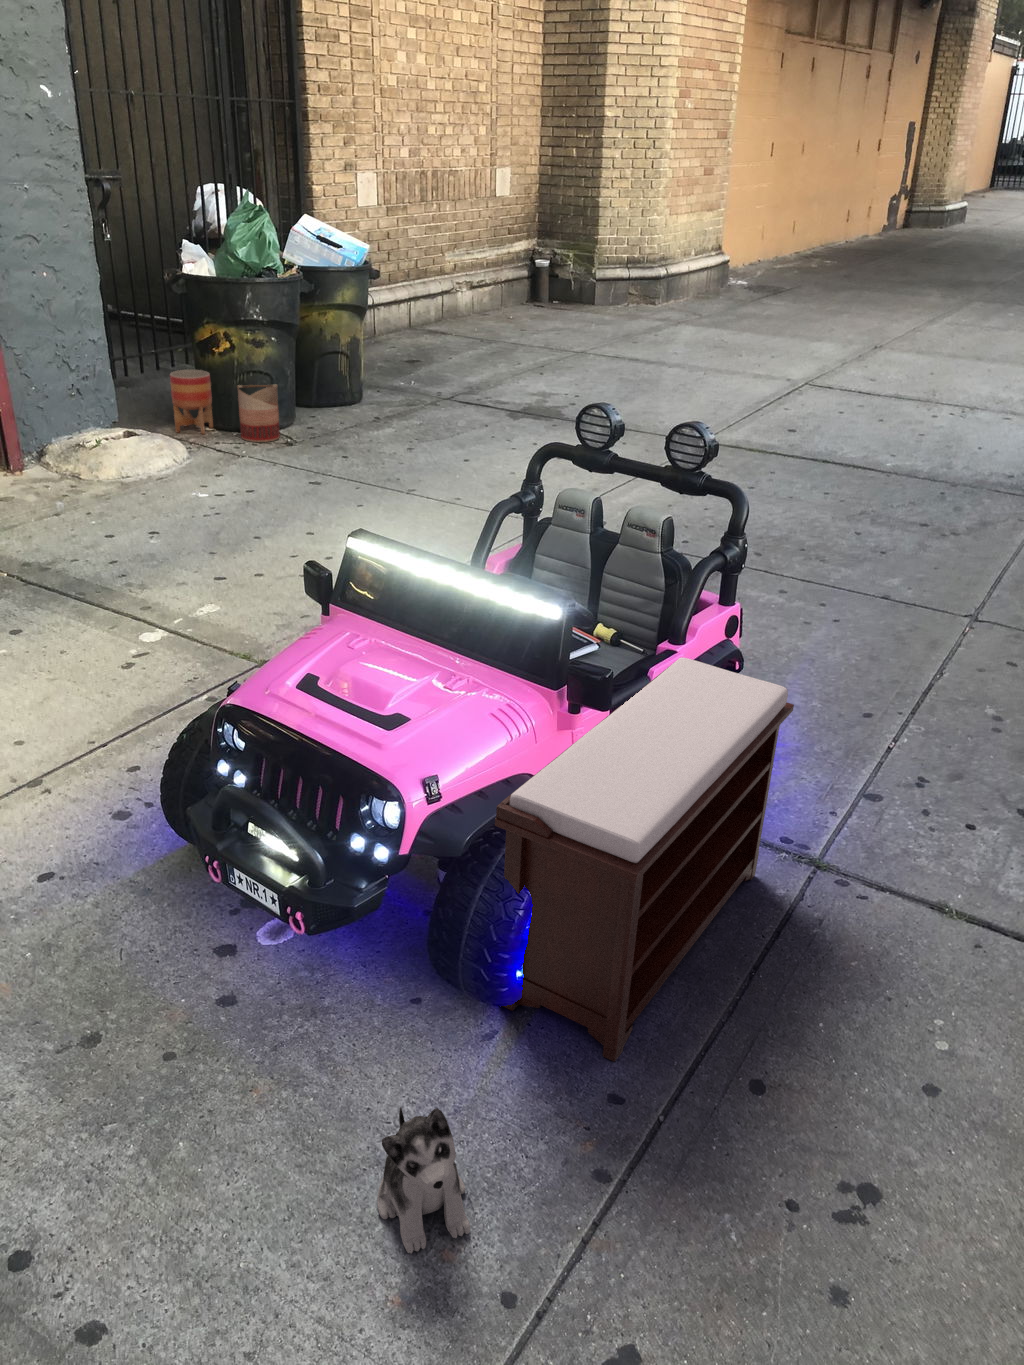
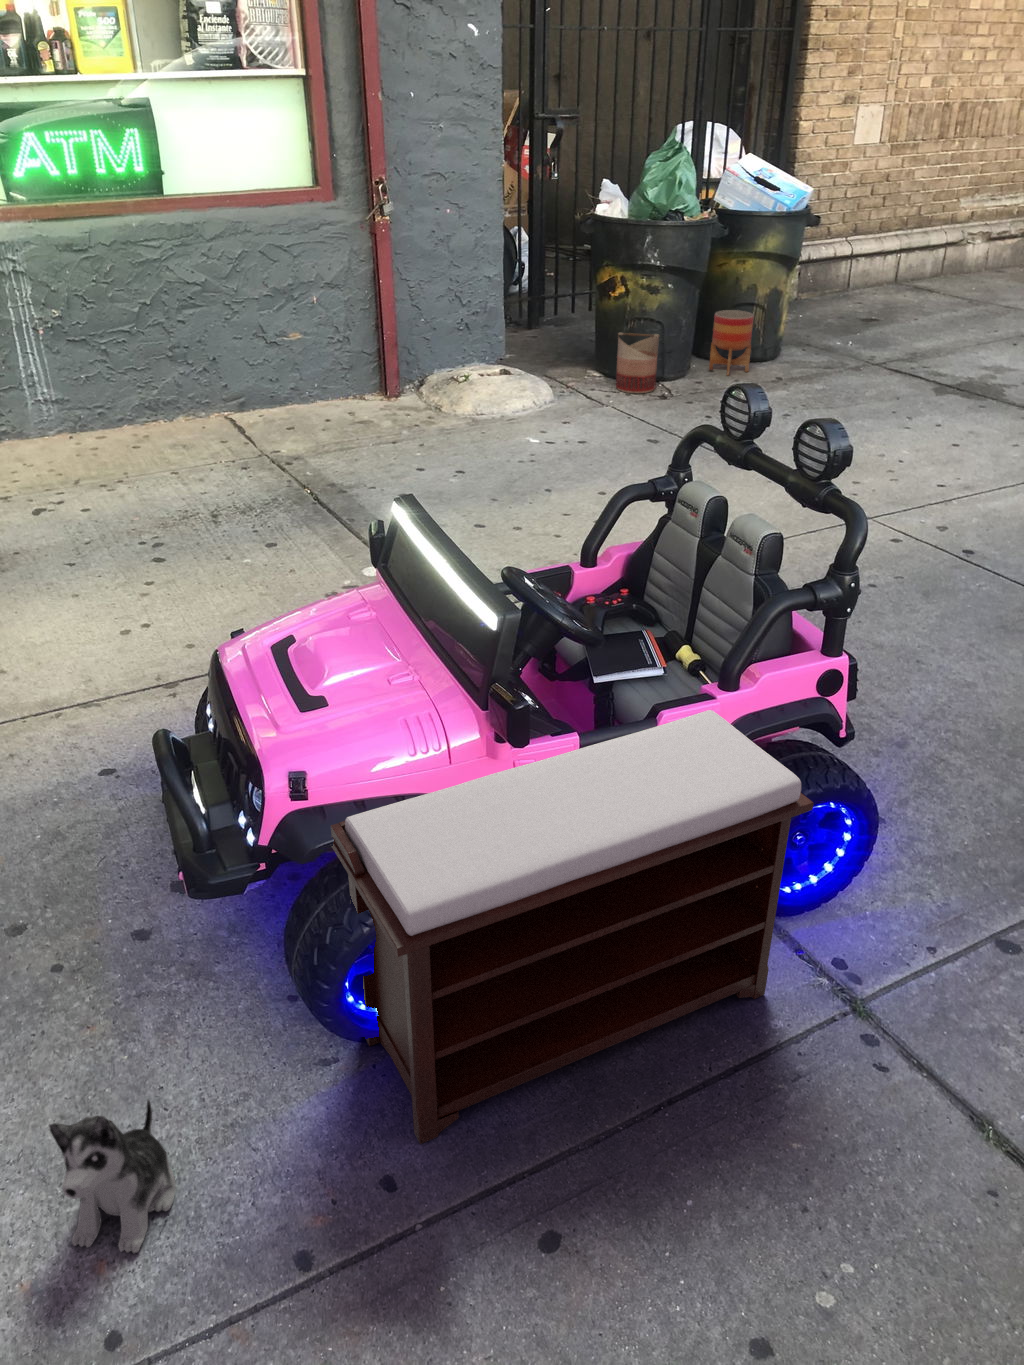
planter: present [170,370,213,434] -> present [709,310,754,375]

